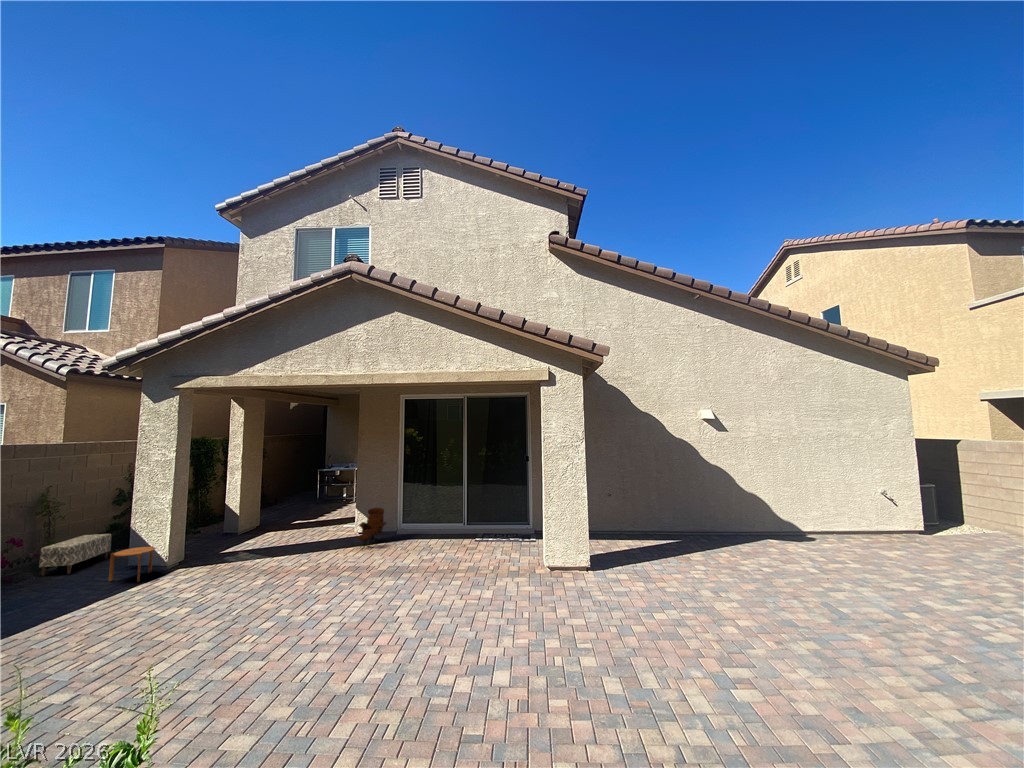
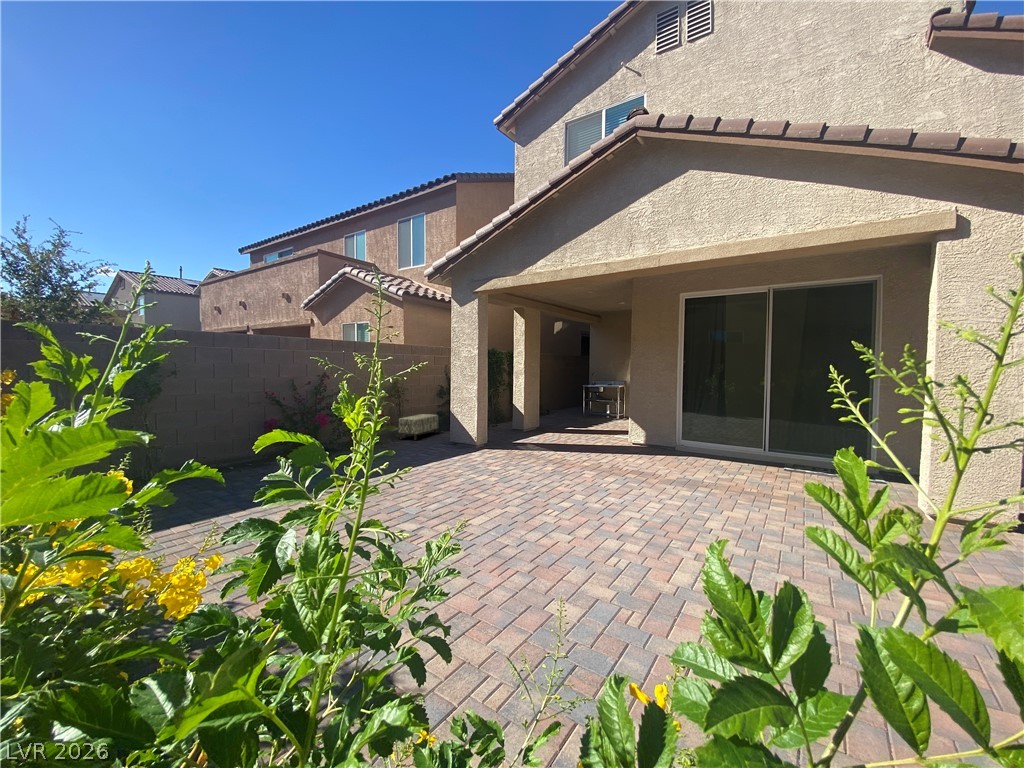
lounge chair: present [358,508,386,549] -> none [635,416,666,456]
side table: present [109,546,156,582] -> none [439,426,468,452]

